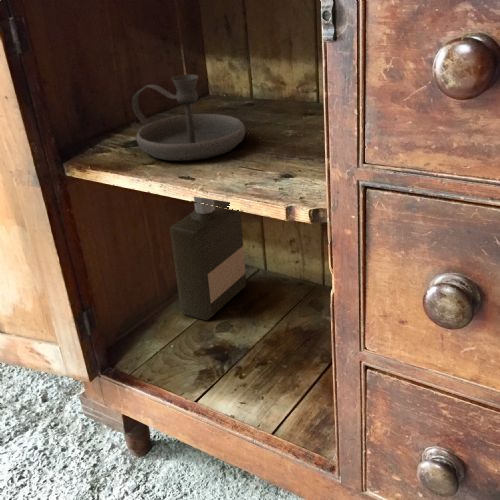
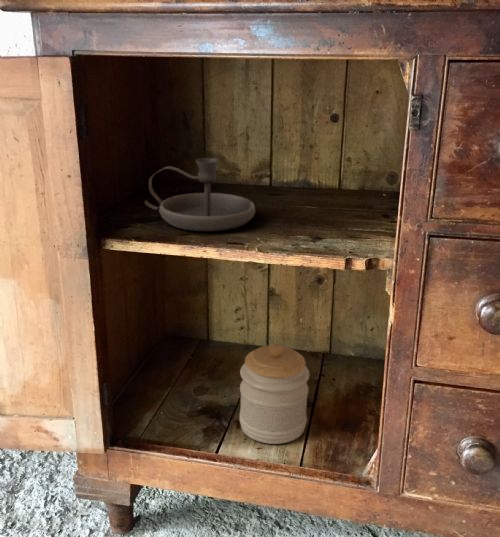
bottle: present [170,197,246,321] -> none [152,262,205,387]
jar: none [228,290,307,402] -> present [240,343,309,444]

